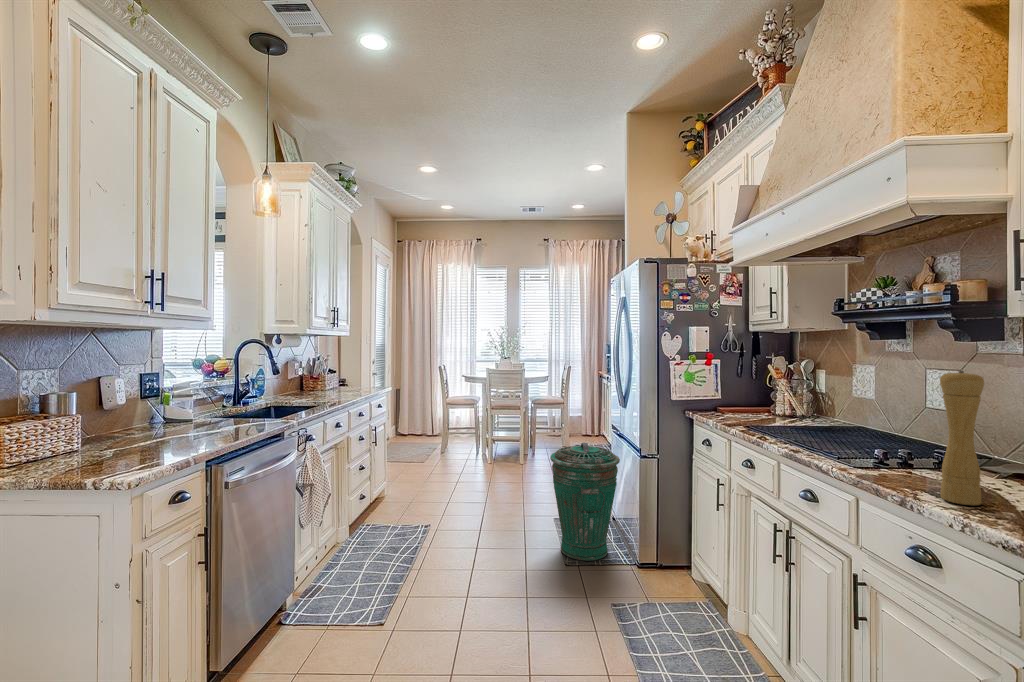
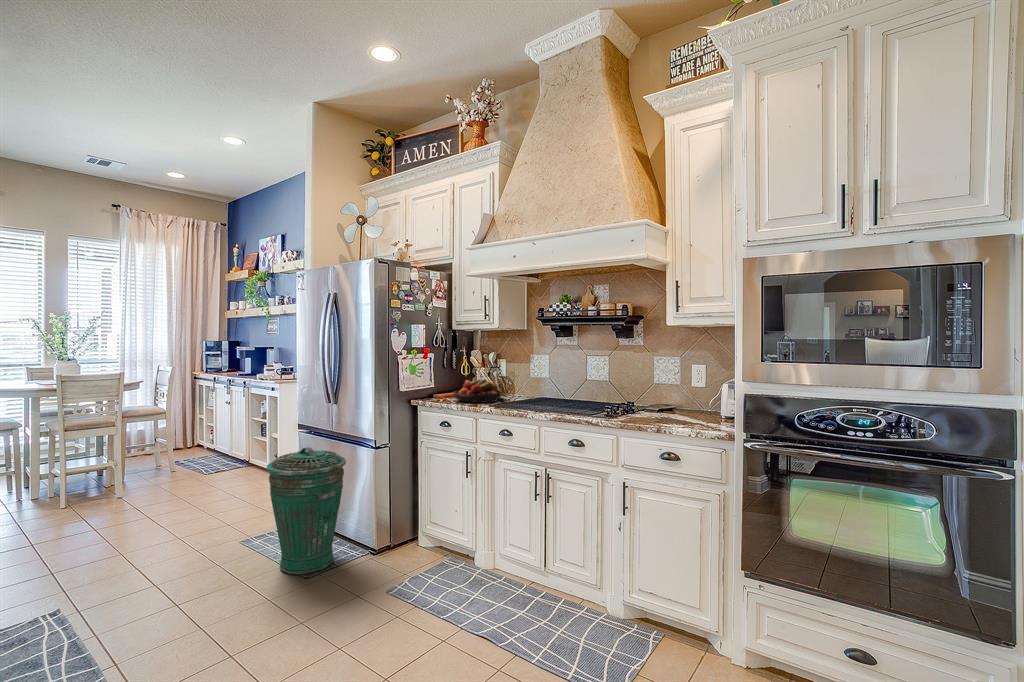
pepper mill: present [940,371,984,505] -> none [660,352,679,423]
fruit bowl: none [726,393,793,424] -> present [453,379,501,403]

